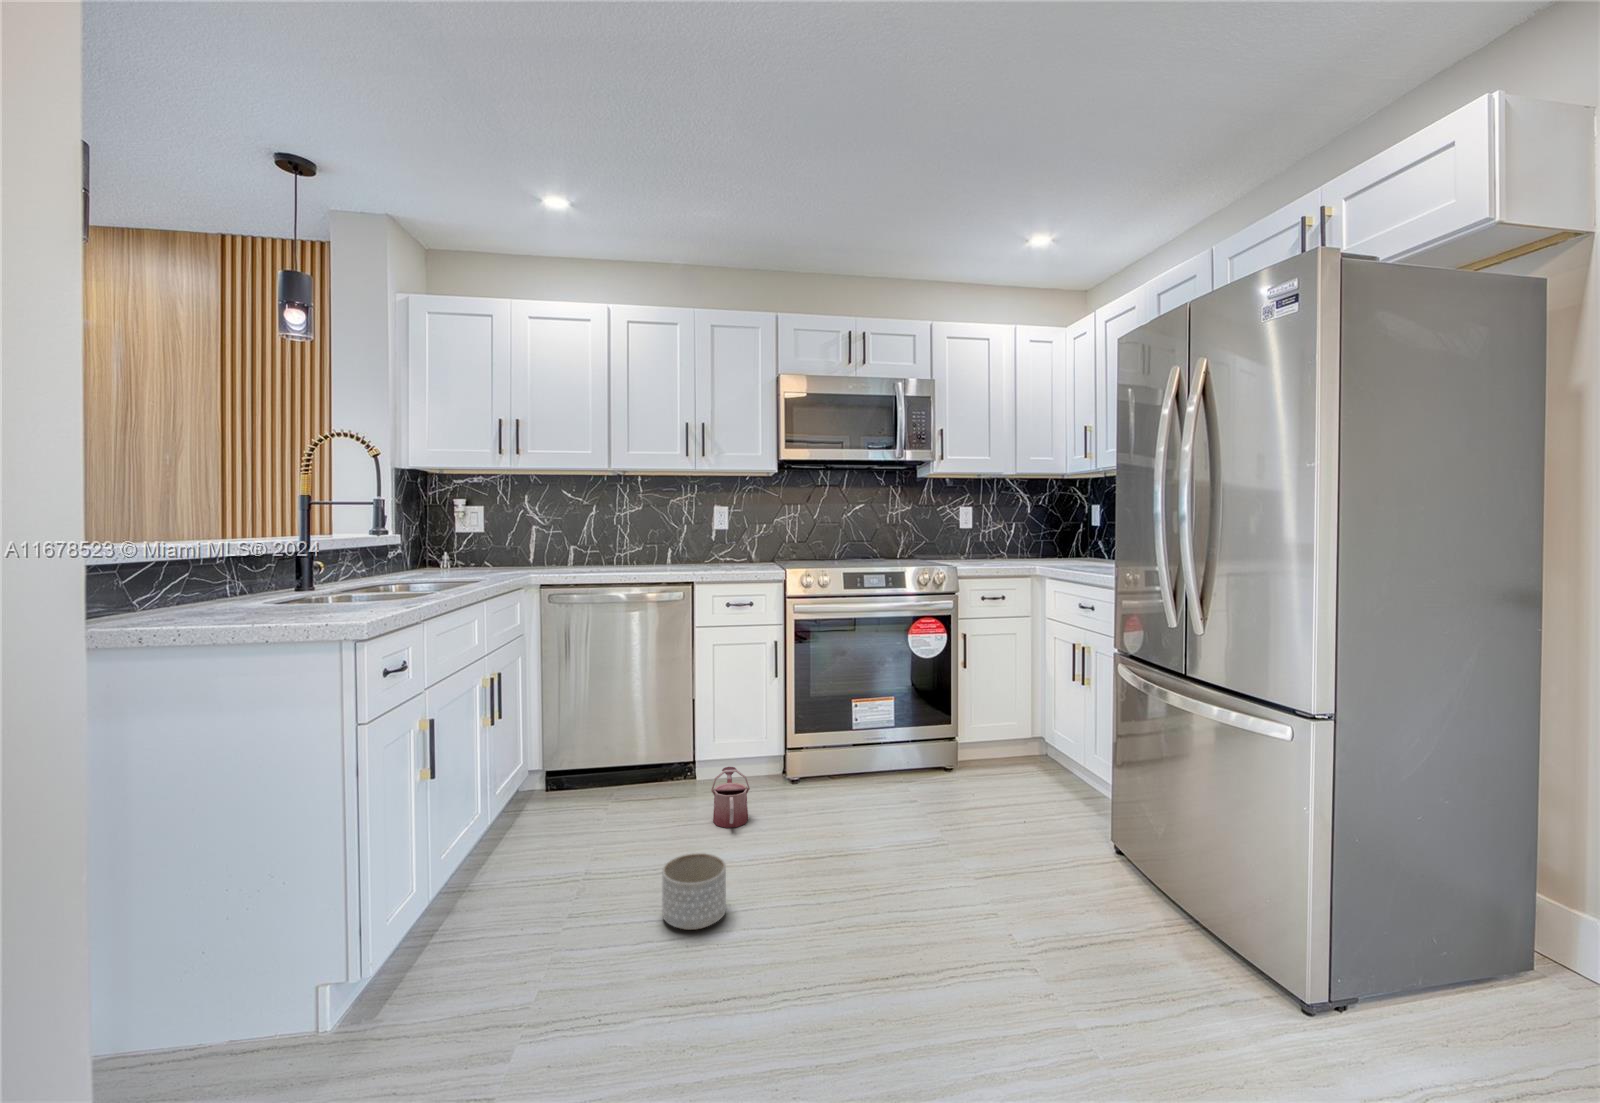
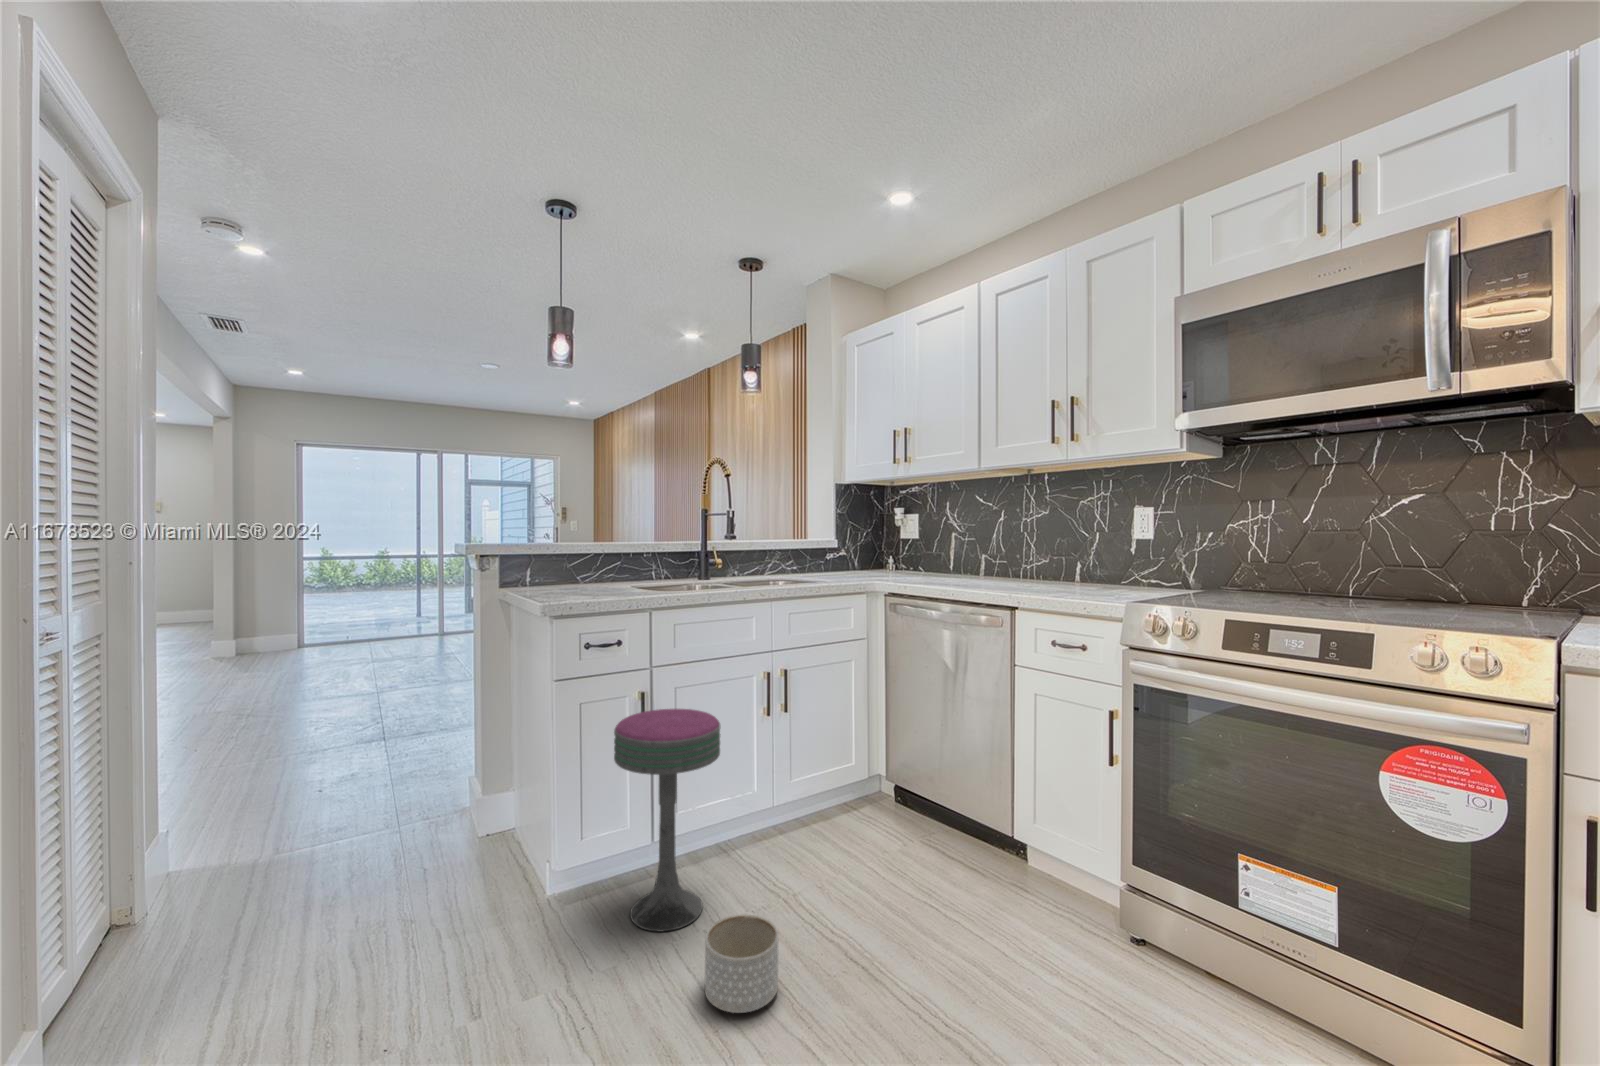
bar stool: none [471,714,594,956] -> present [614,709,720,932]
watering can: present [711,767,750,828] -> none [925,860,1005,947]

